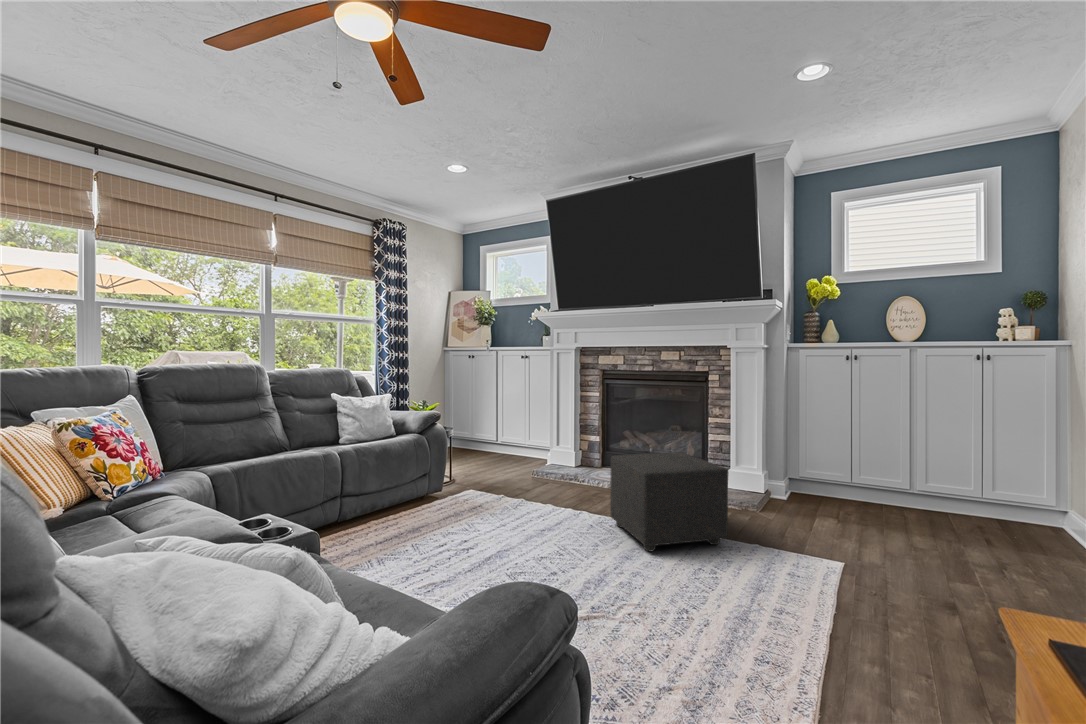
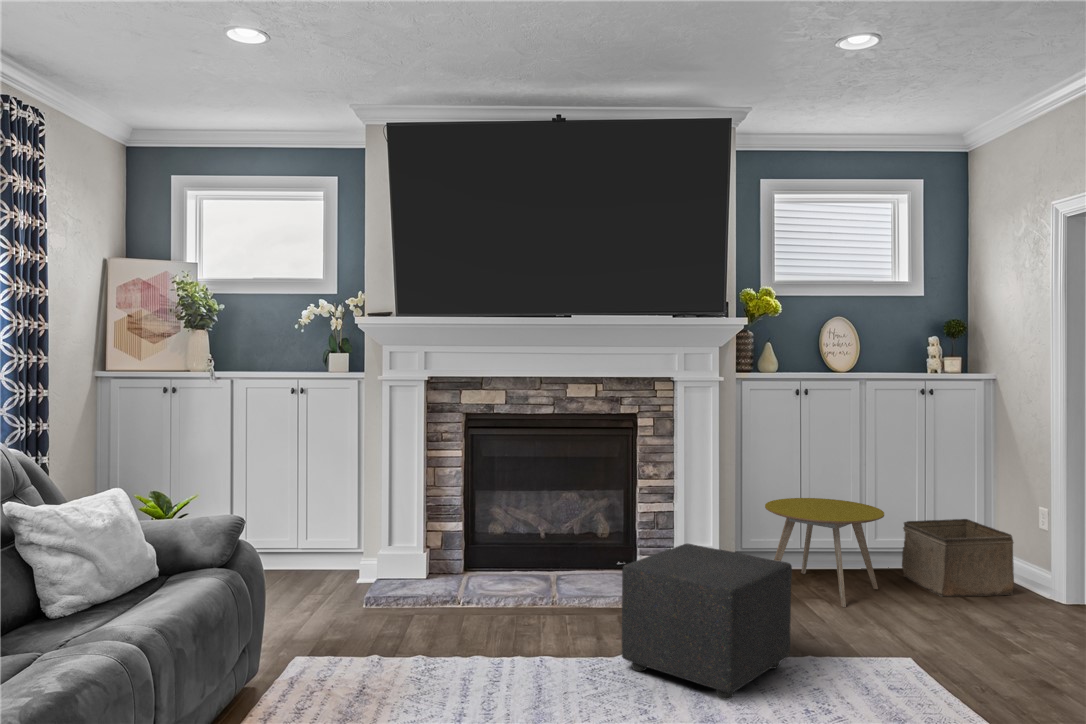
side table: none [798,441,905,527] -> present [765,498,884,607]
storage bin: none [950,471,1063,550] -> present [902,519,1014,597]

